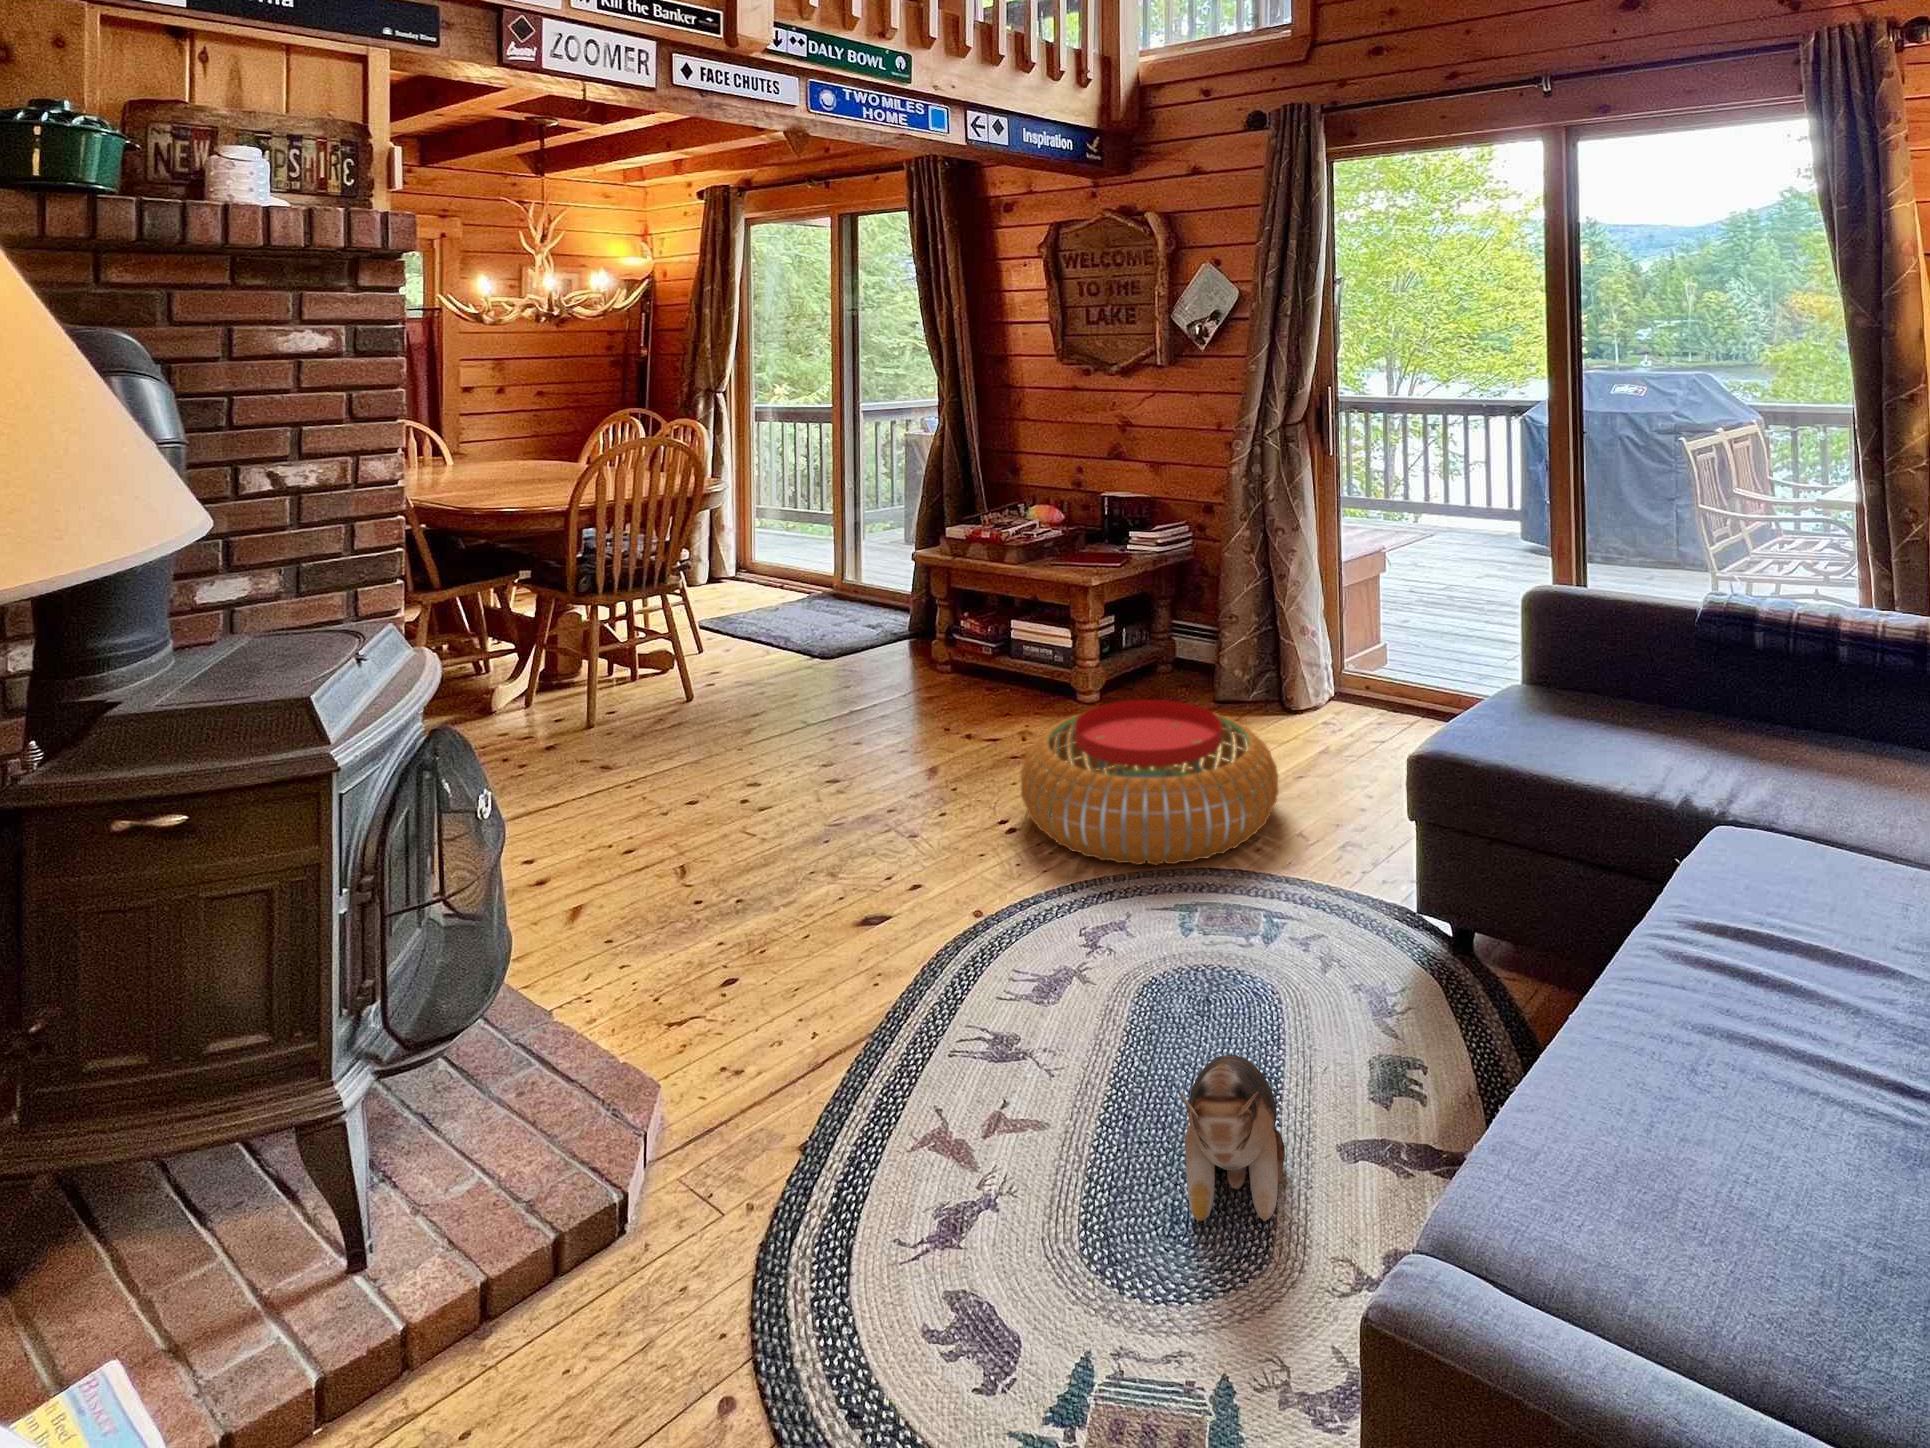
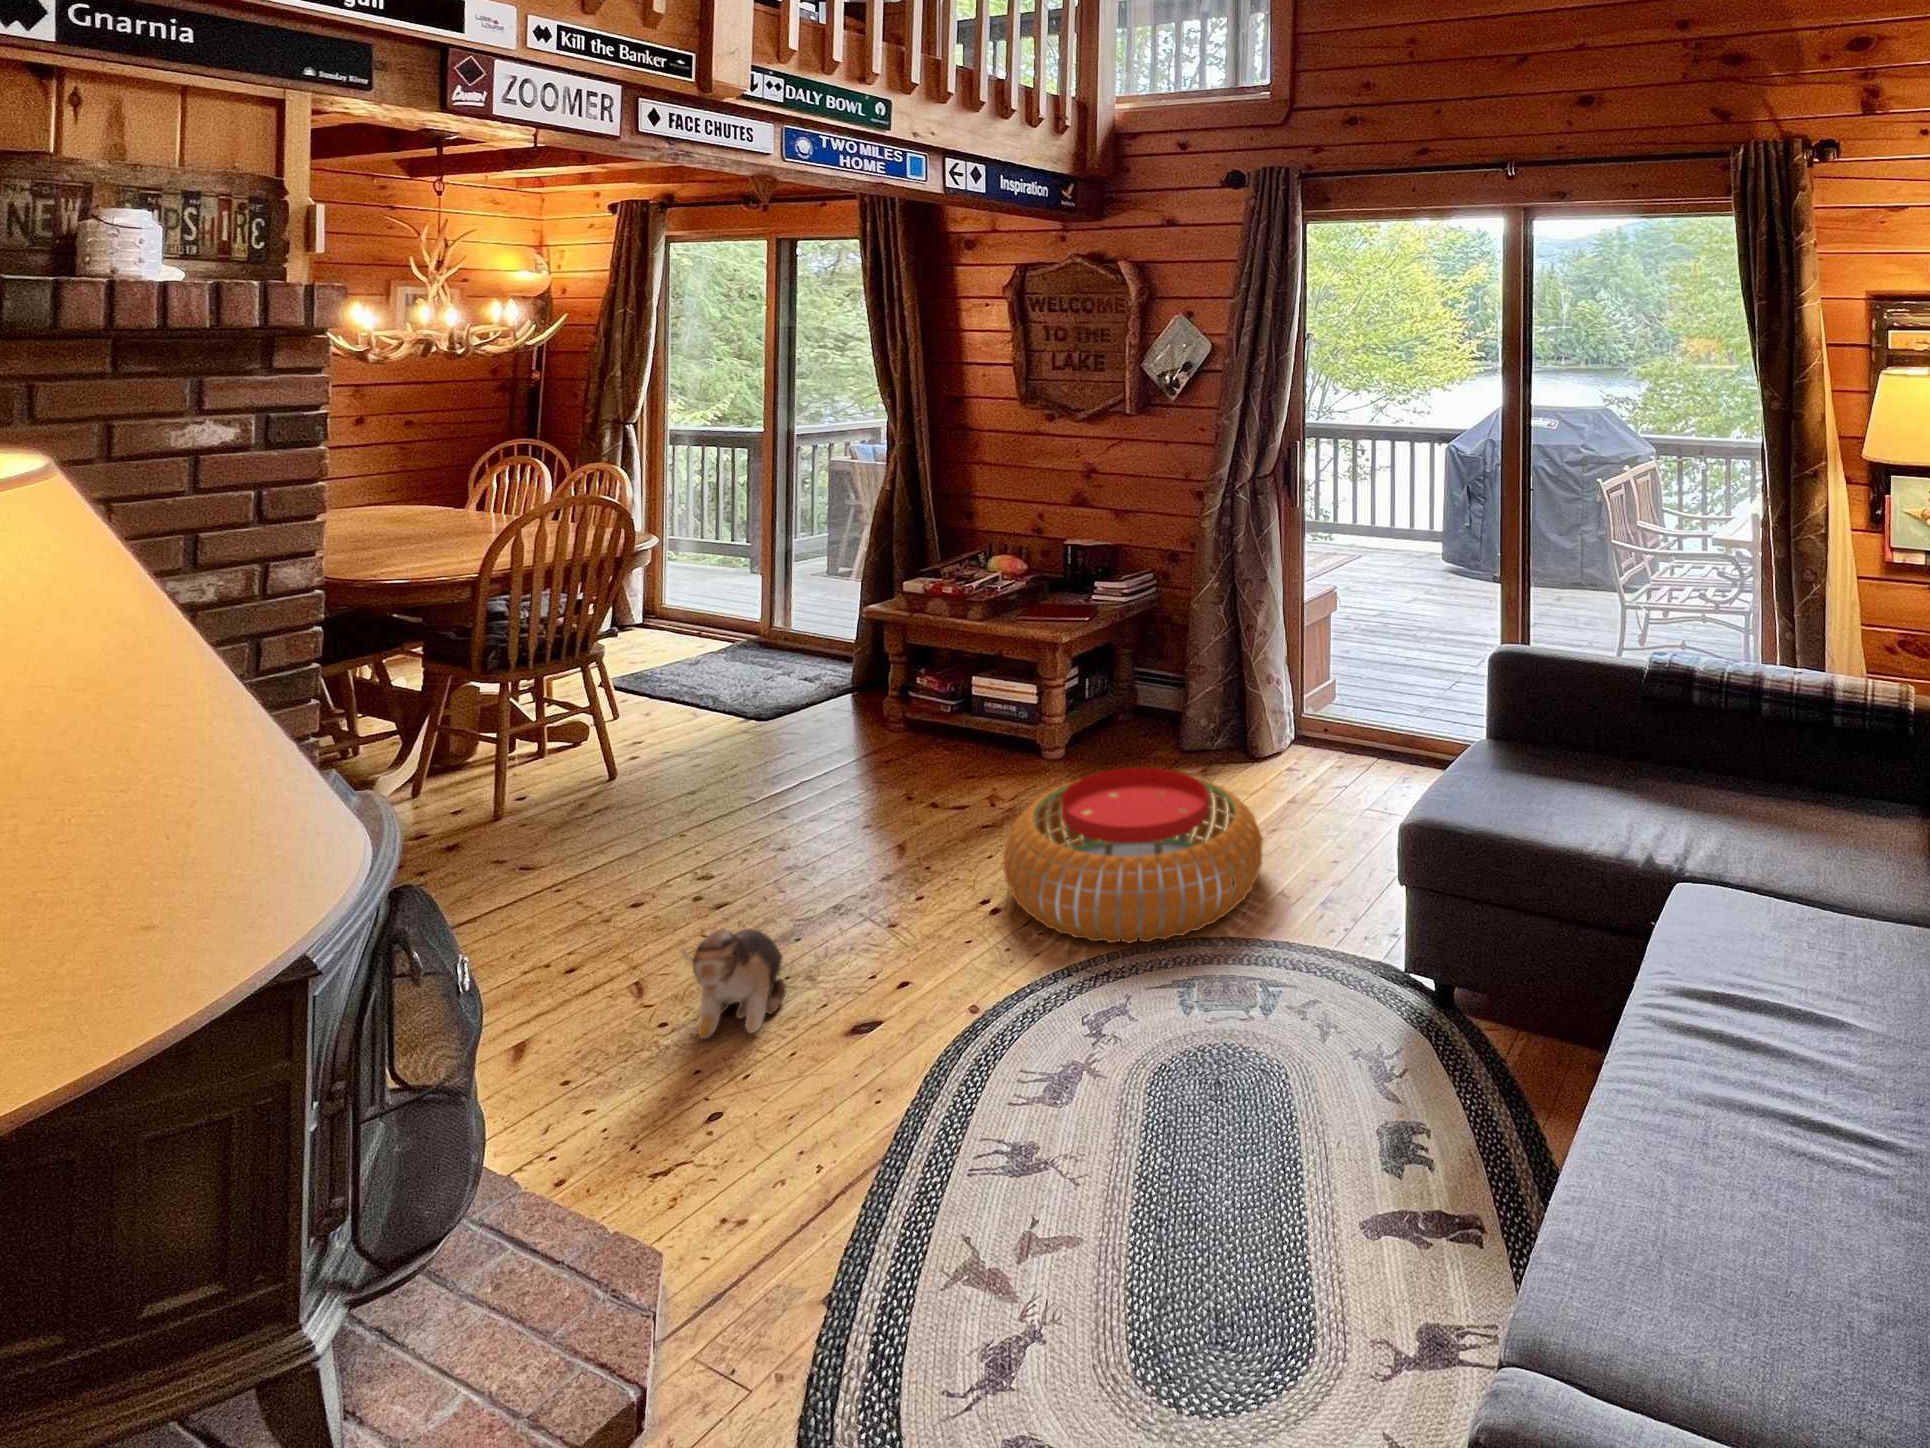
plush toy: present [1179,1054,1285,1221] -> present [682,928,786,1039]

